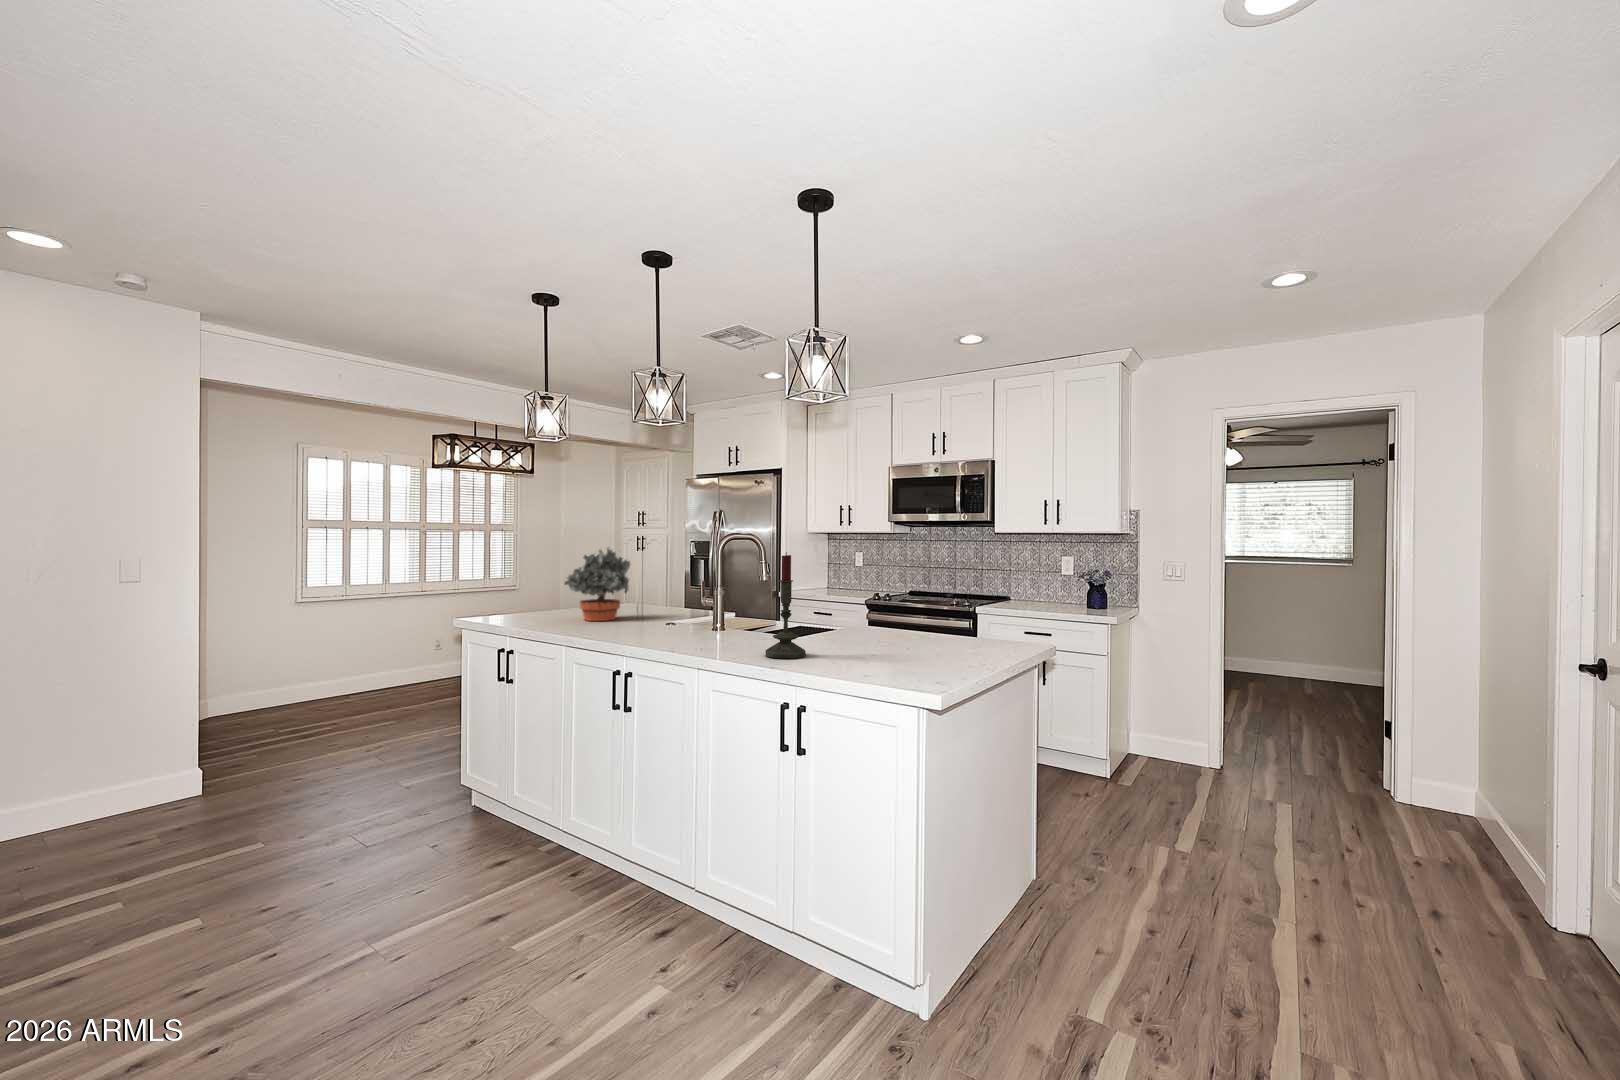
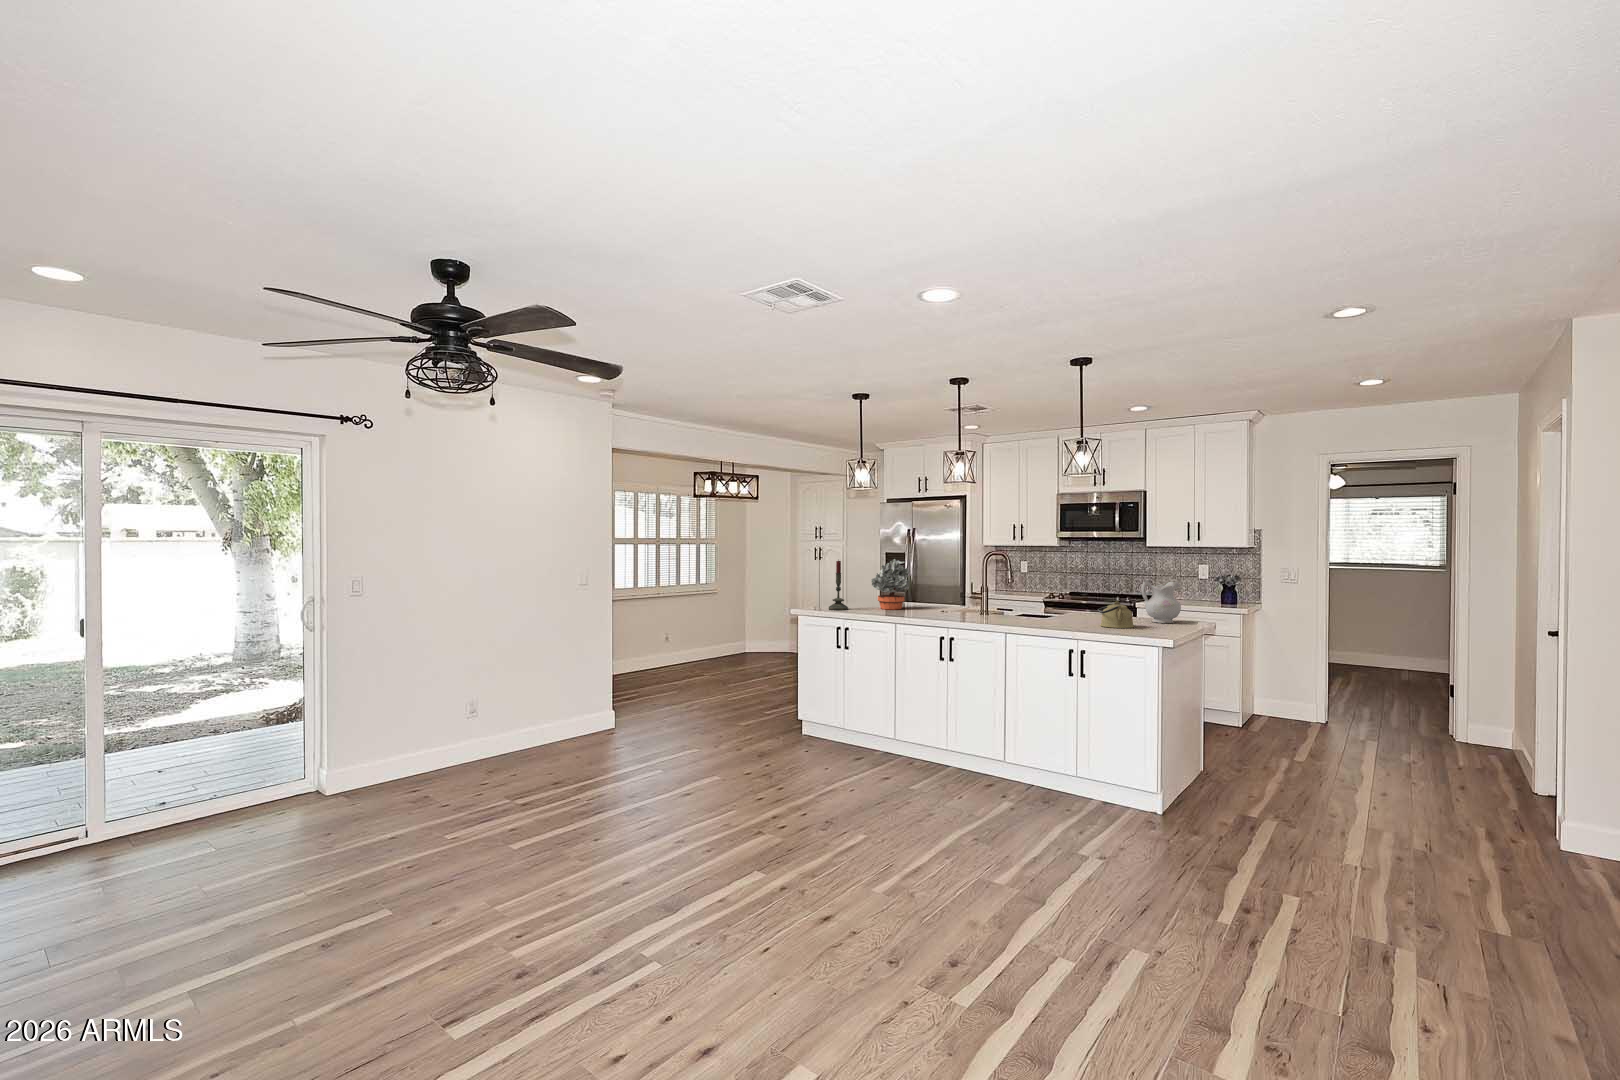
candle: present [765,552,806,659] -> present [829,561,848,610]
ceramic pitcher: none [930,579,993,651] -> present [1141,580,1181,623]
kettle: none [846,616,905,664] -> present [1098,601,1134,628]

